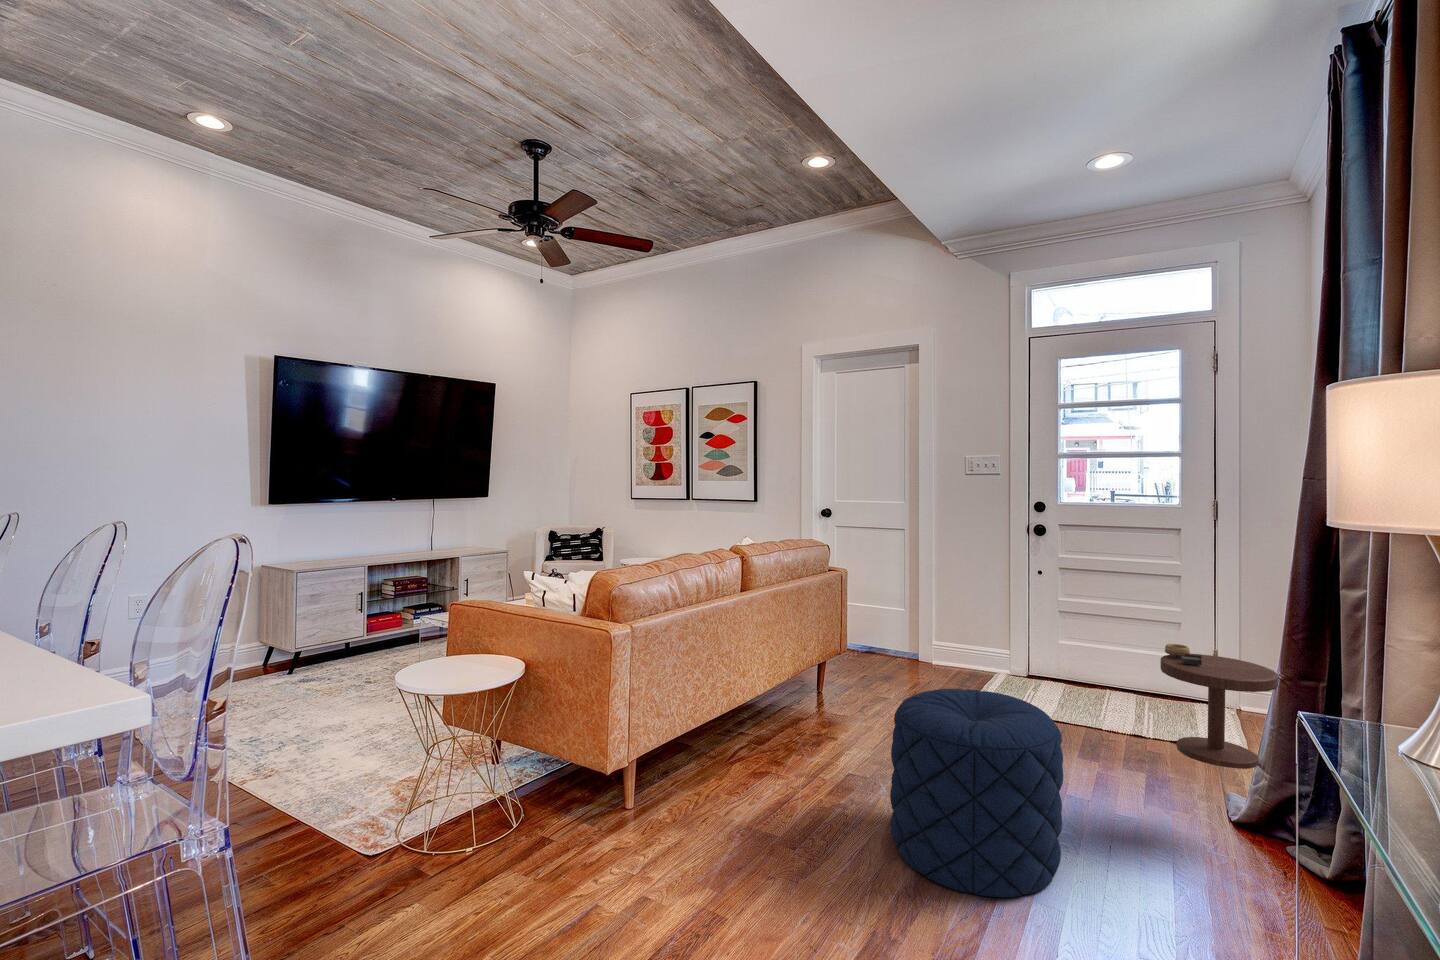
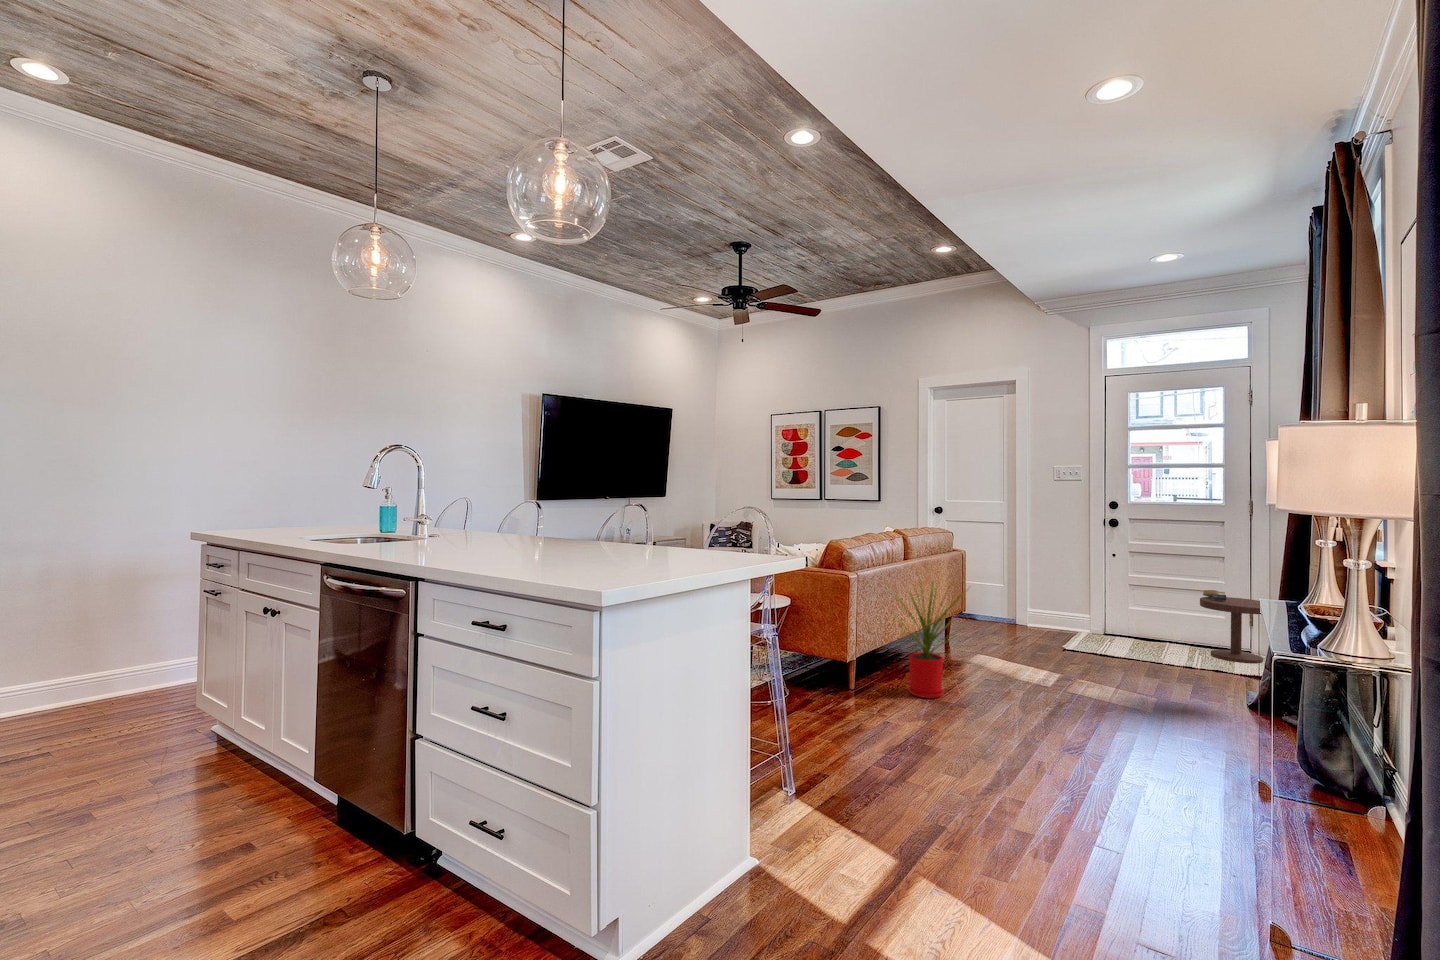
house plant: none [675,613,819,824] -> present [893,577,962,698]
pouf: present [890,689,1063,897] -> none [1025,616,1136,729]

